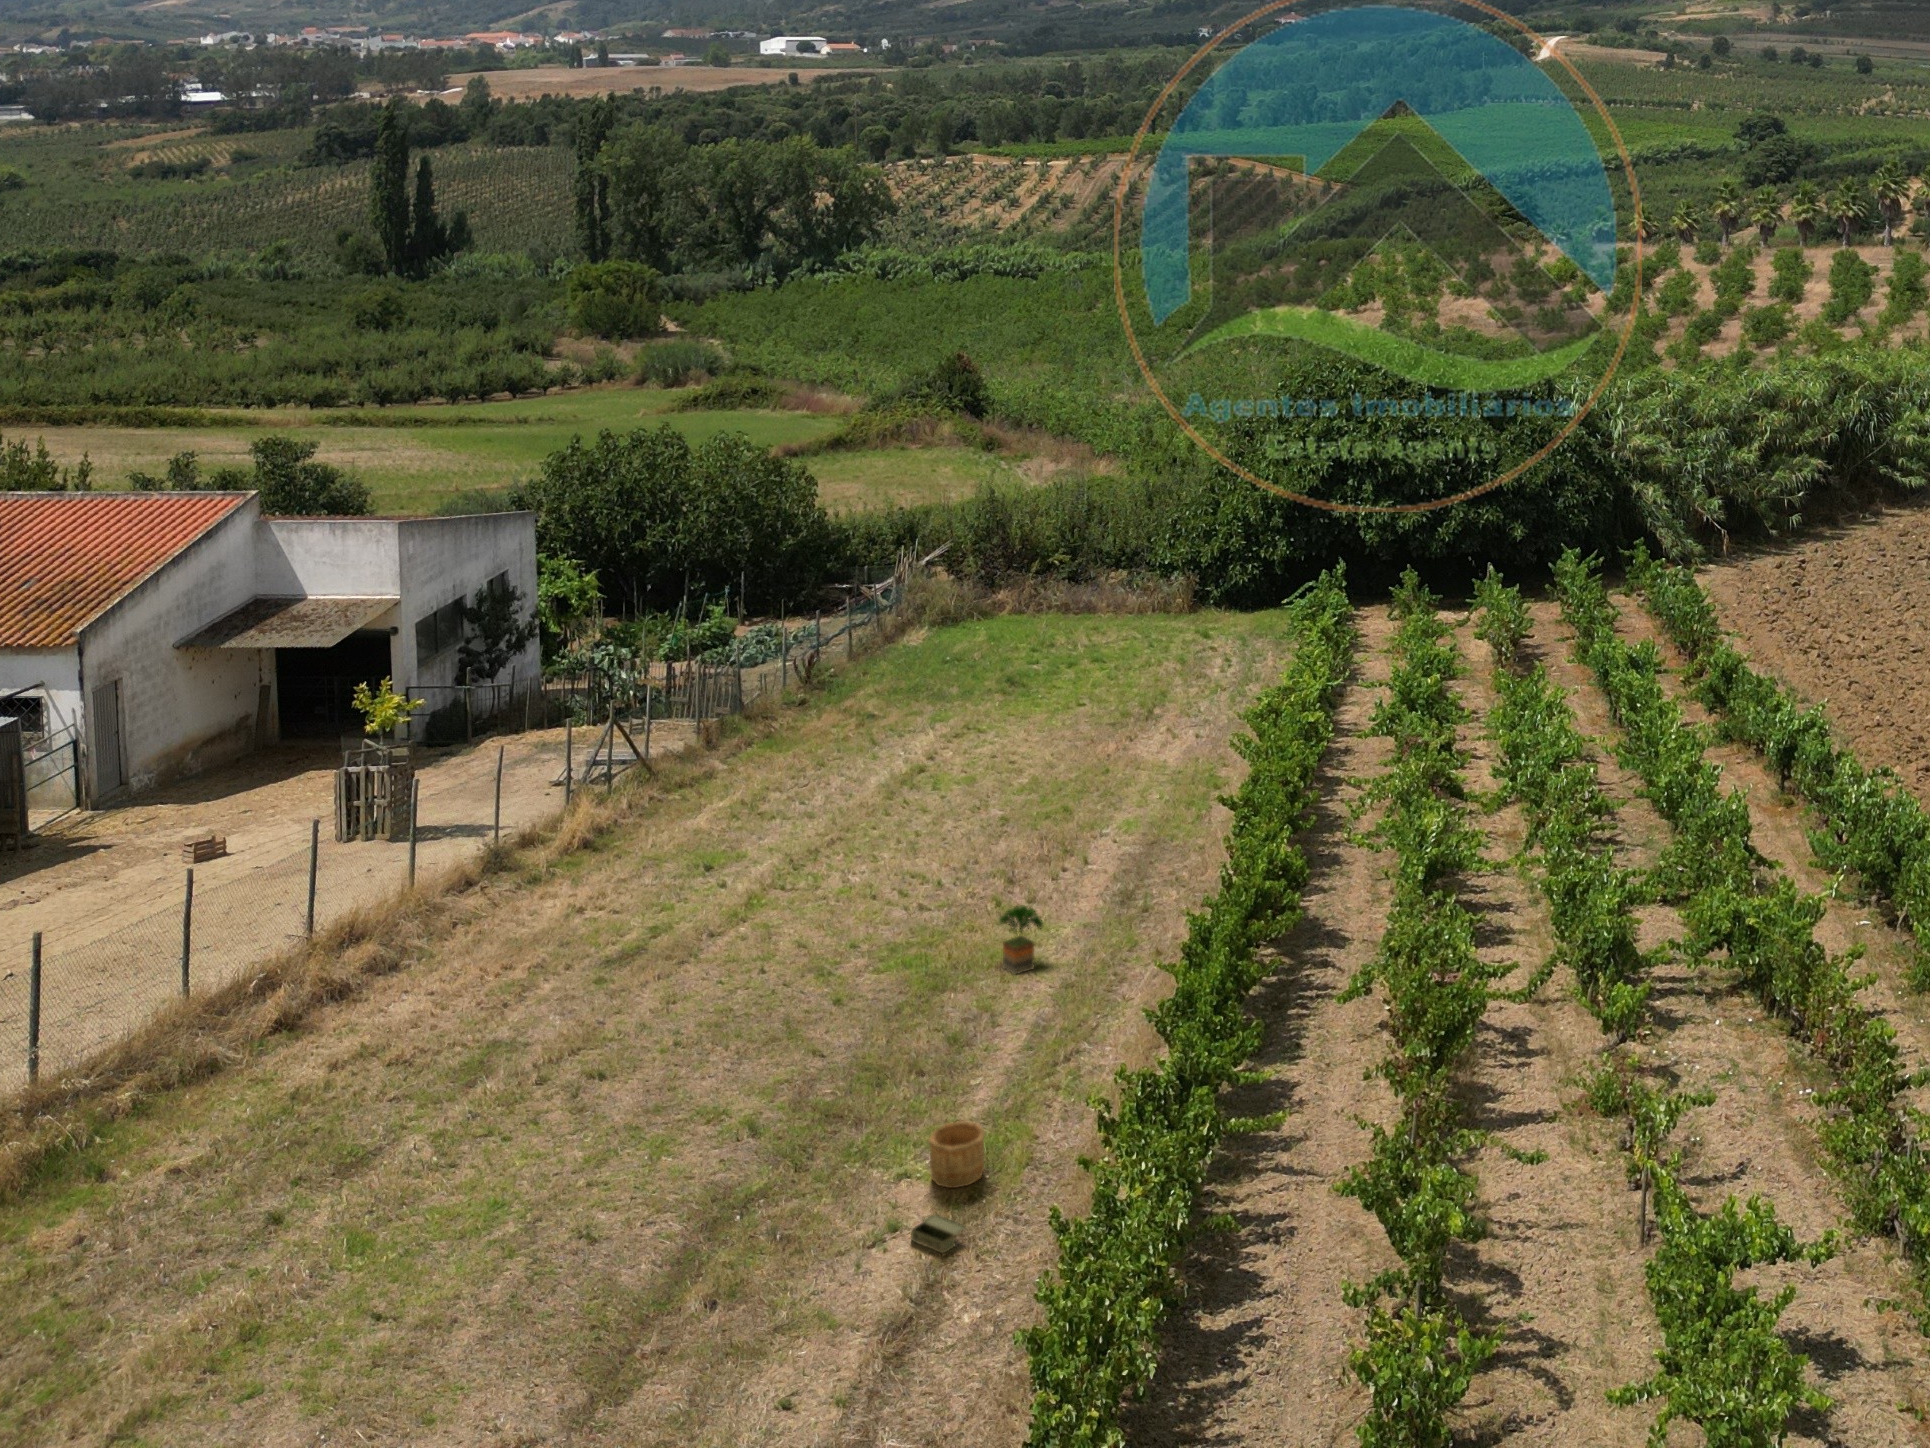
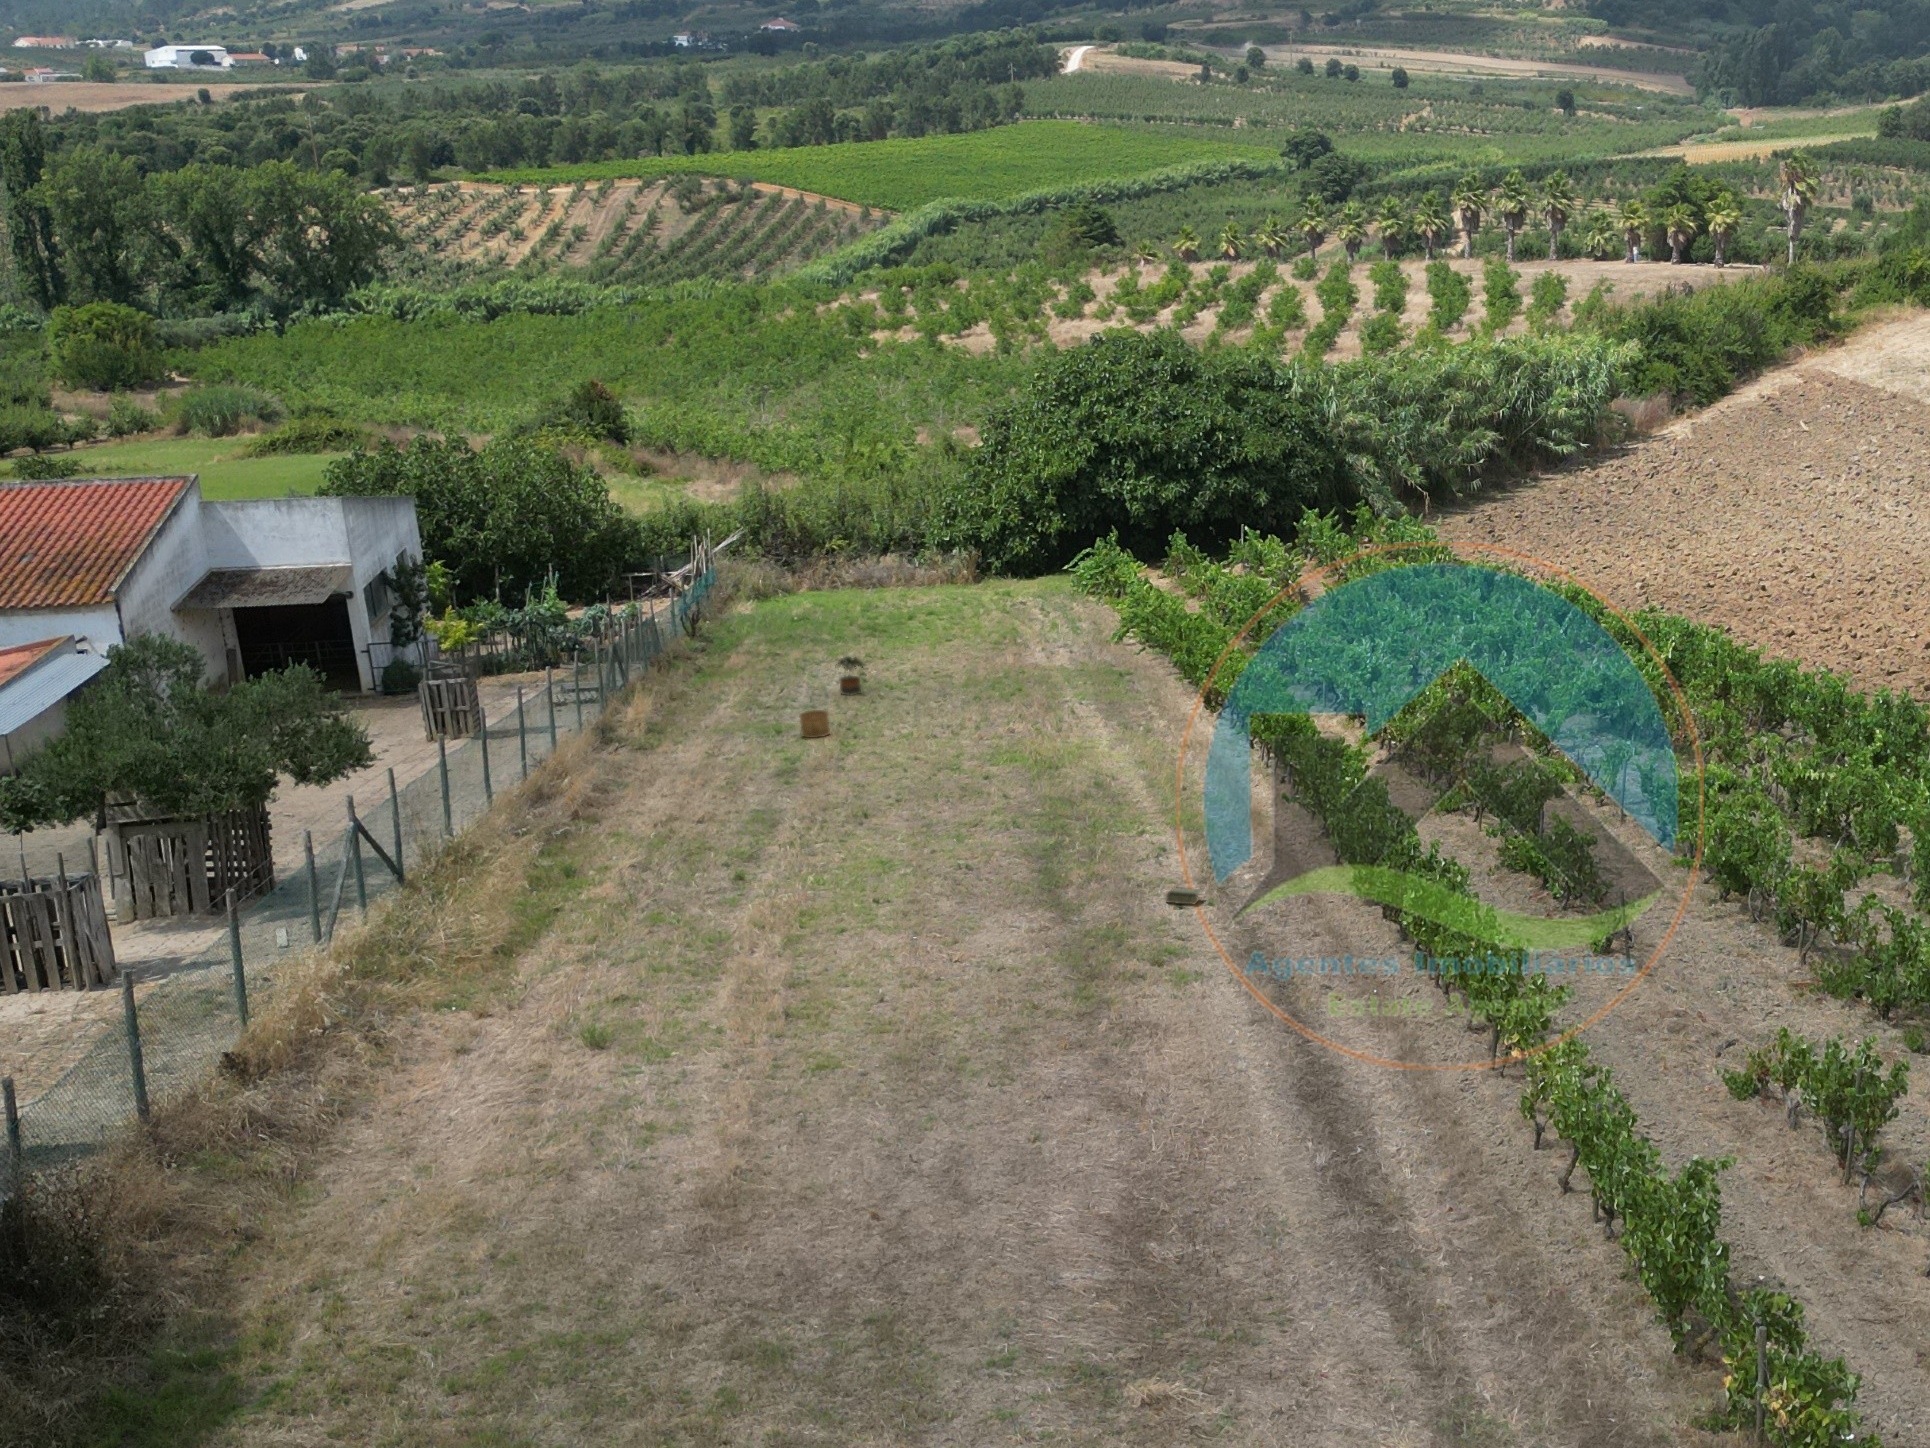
potted tree: present [999,905,1044,974] -> present [835,657,863,695]
wooden bucket: present [929,1121,985,1189] -> present [800,710,830,738]

